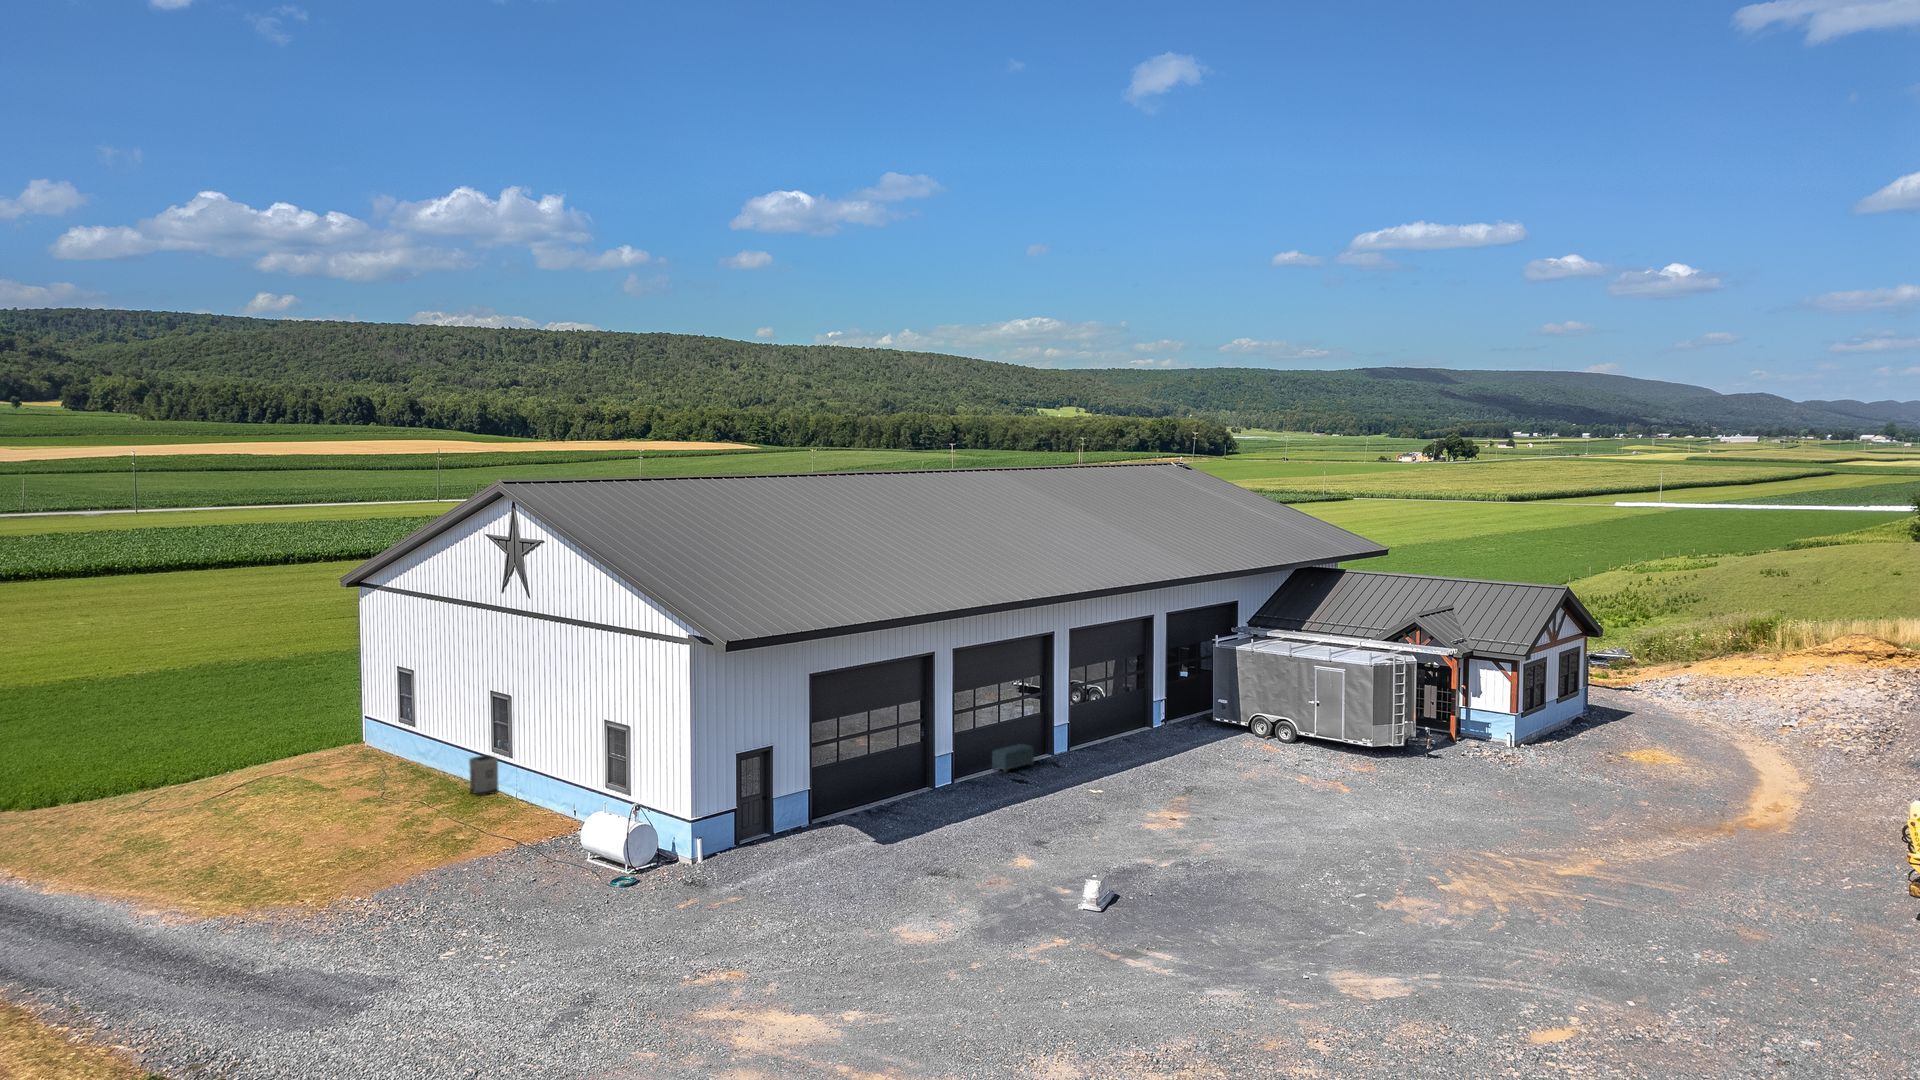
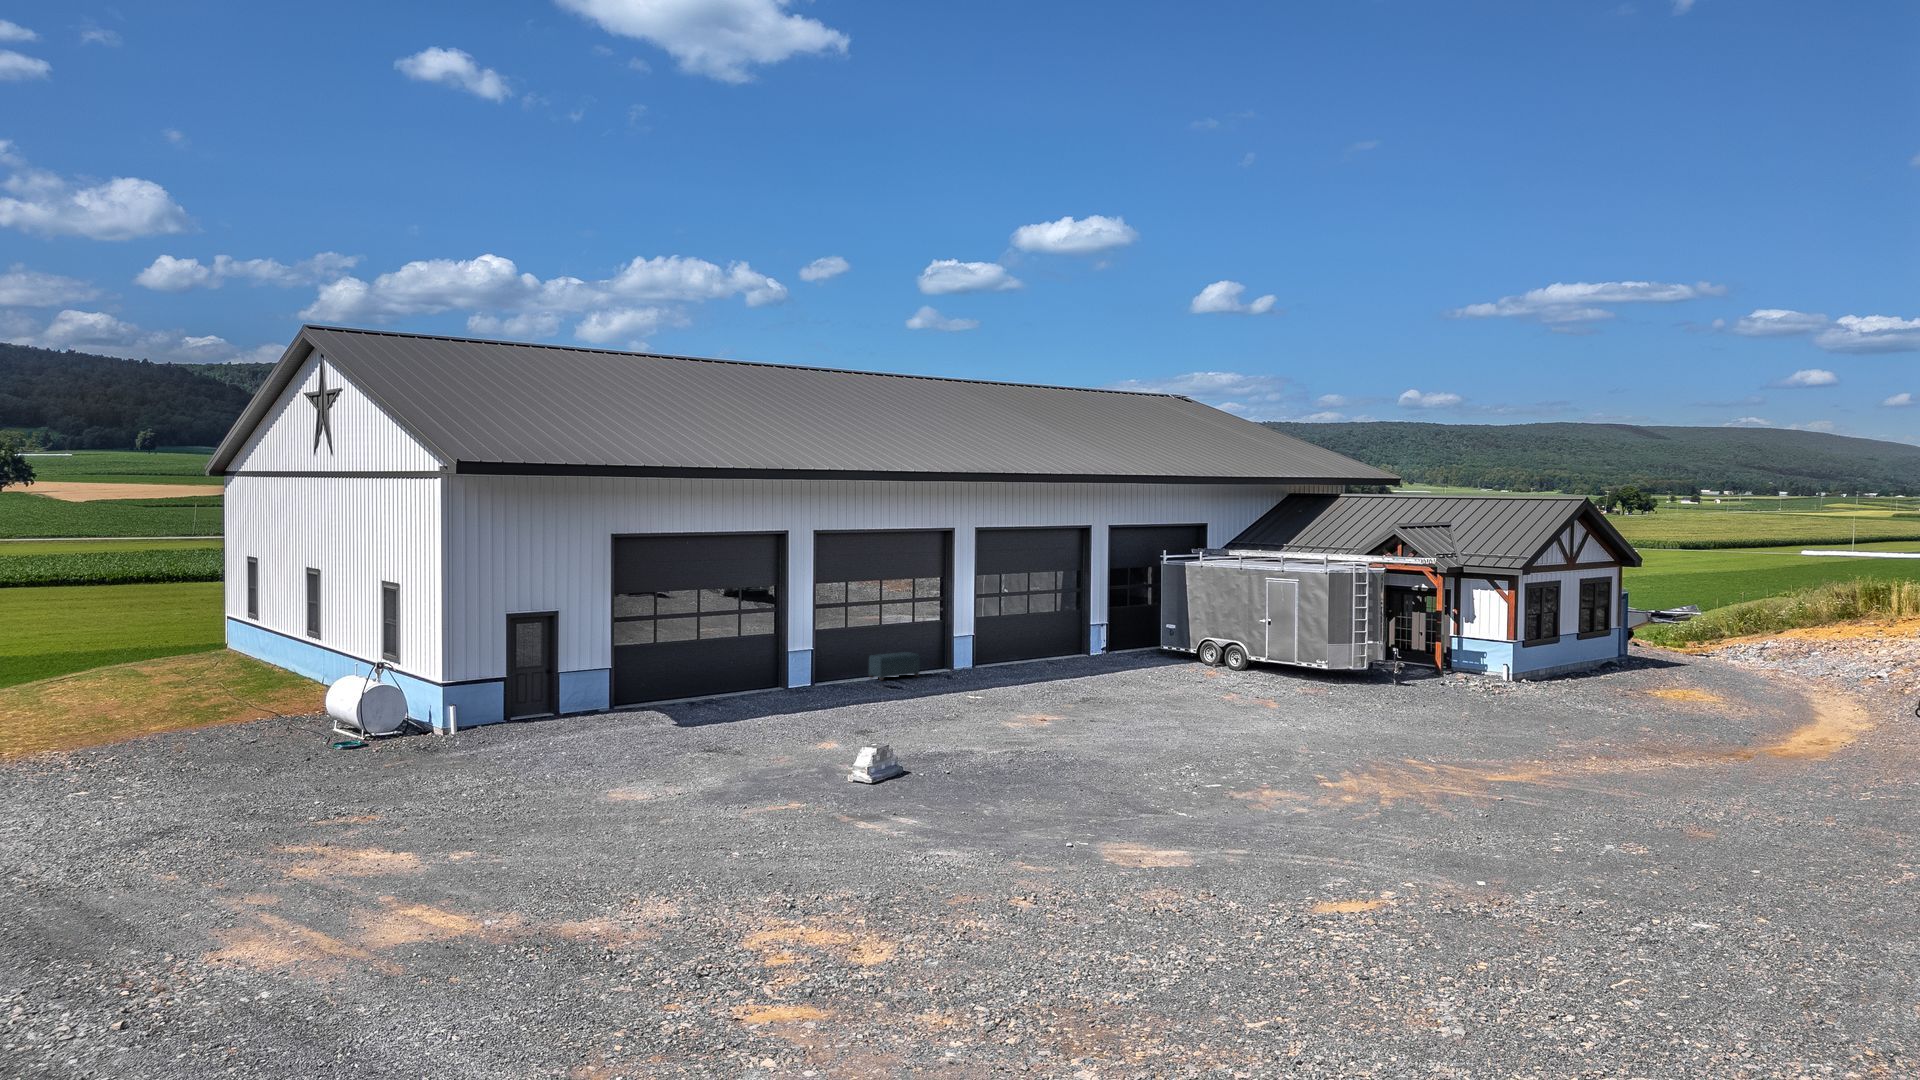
trash can: present [469,755,498,796] -> none [278,638,309,680]

